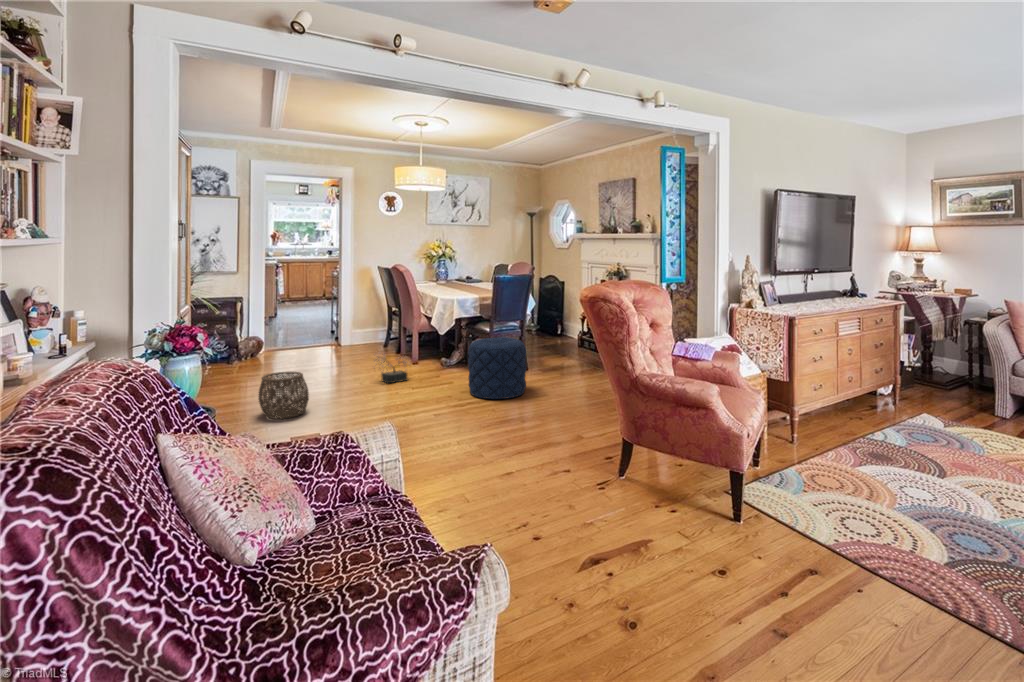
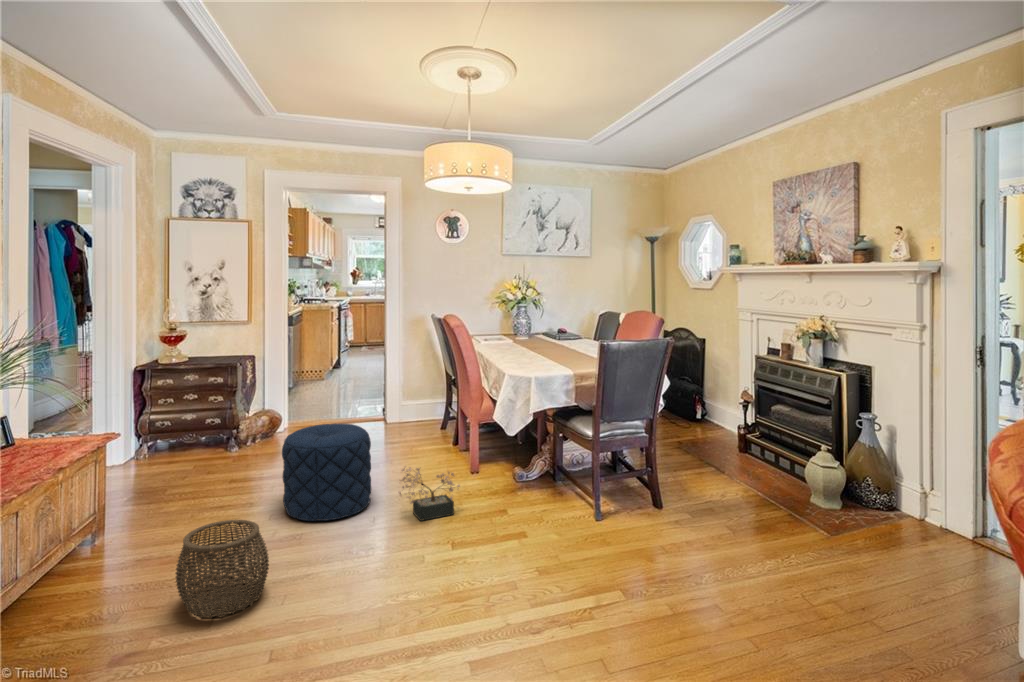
pouf: present [468,337,526,399] -> present [282,424,371,521]

